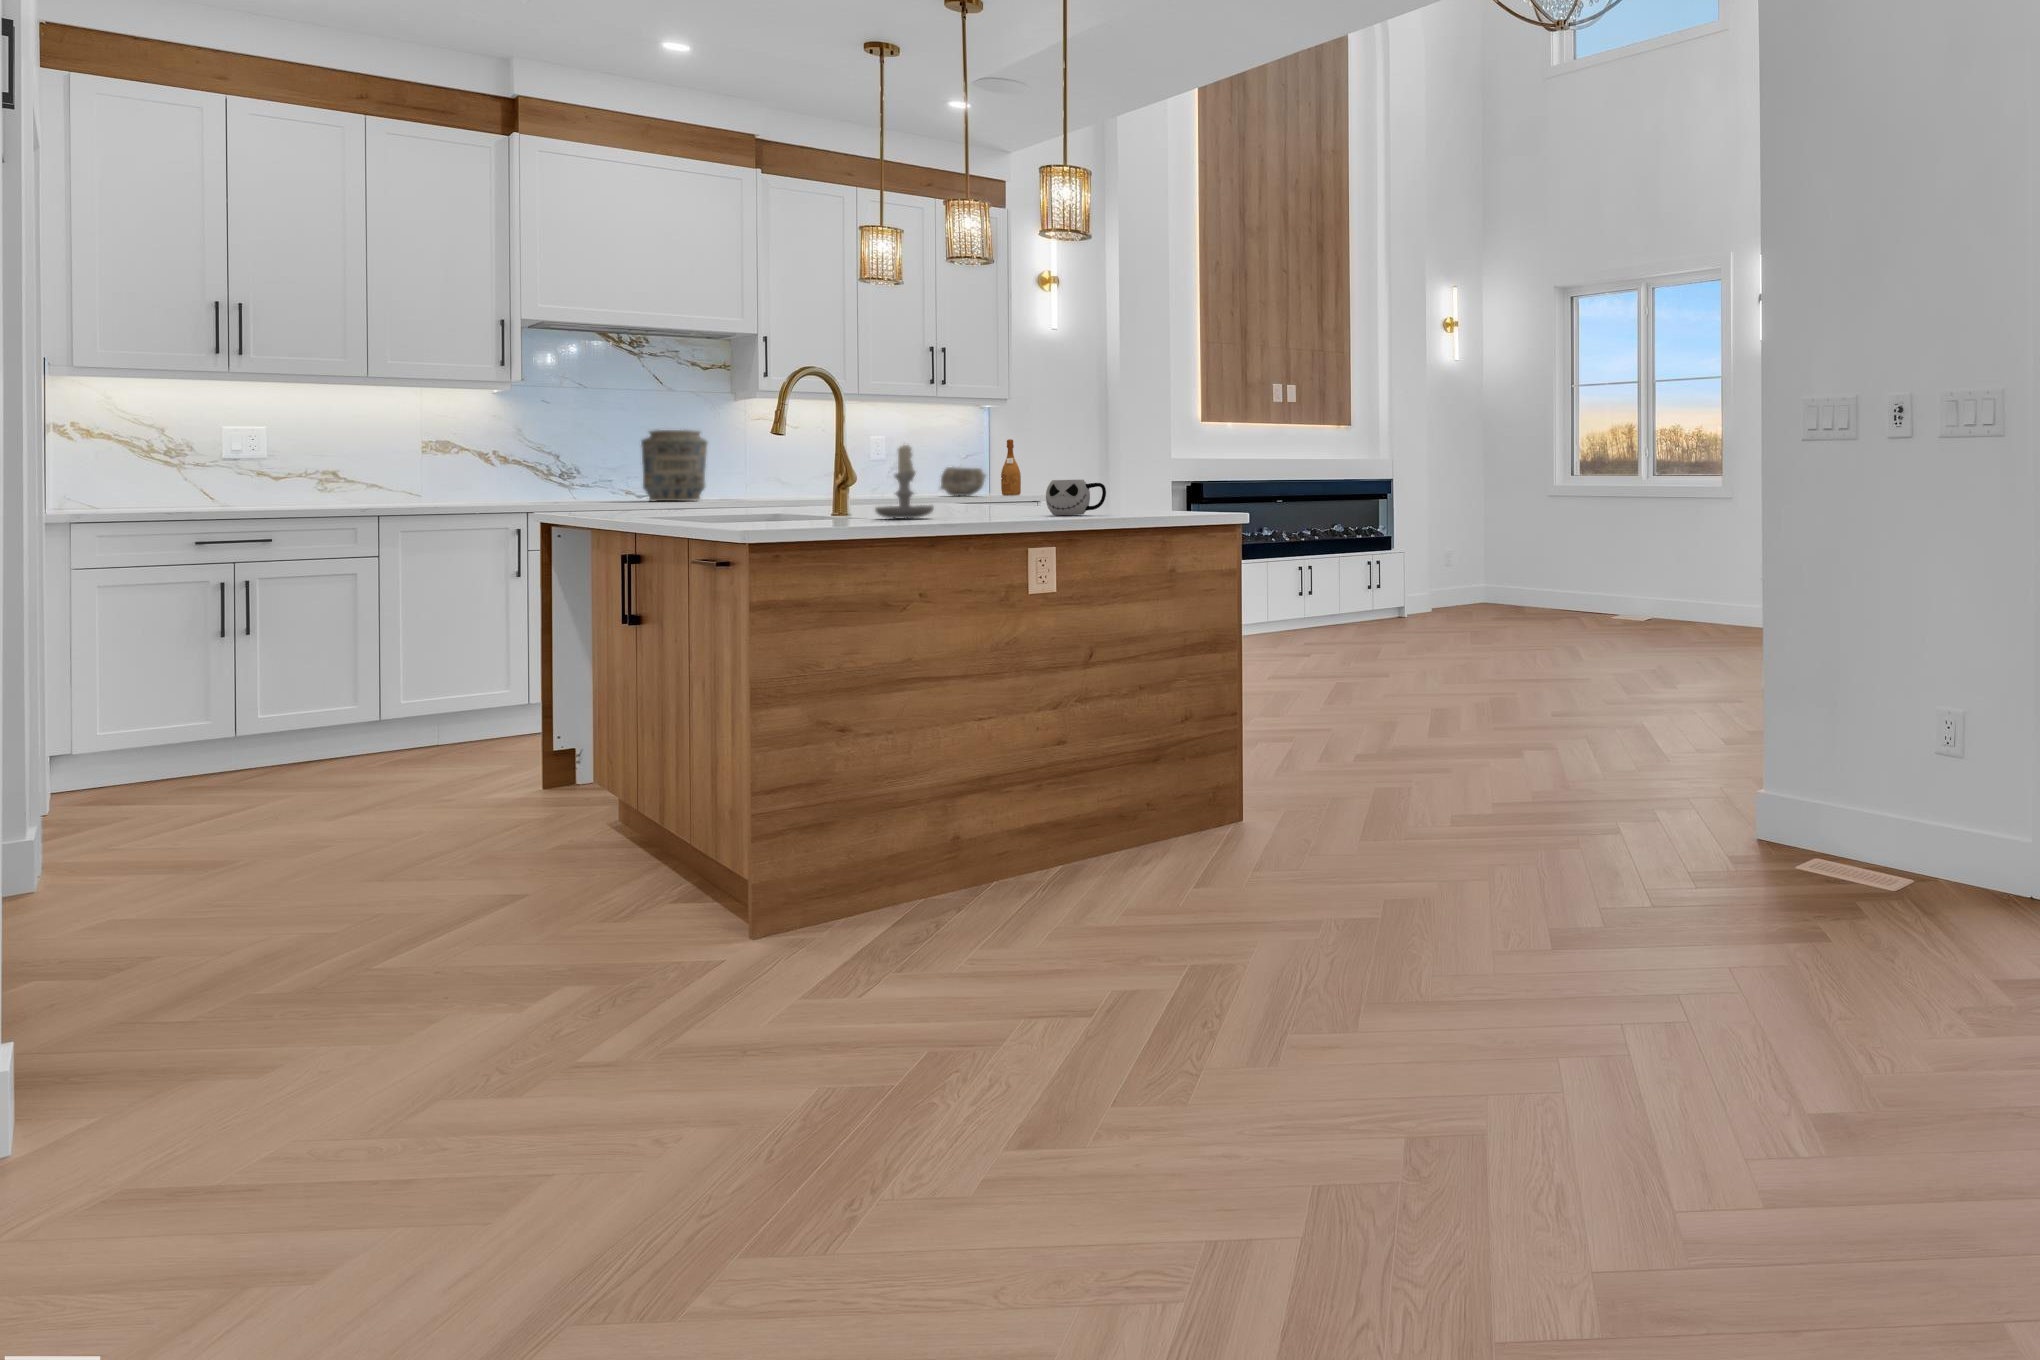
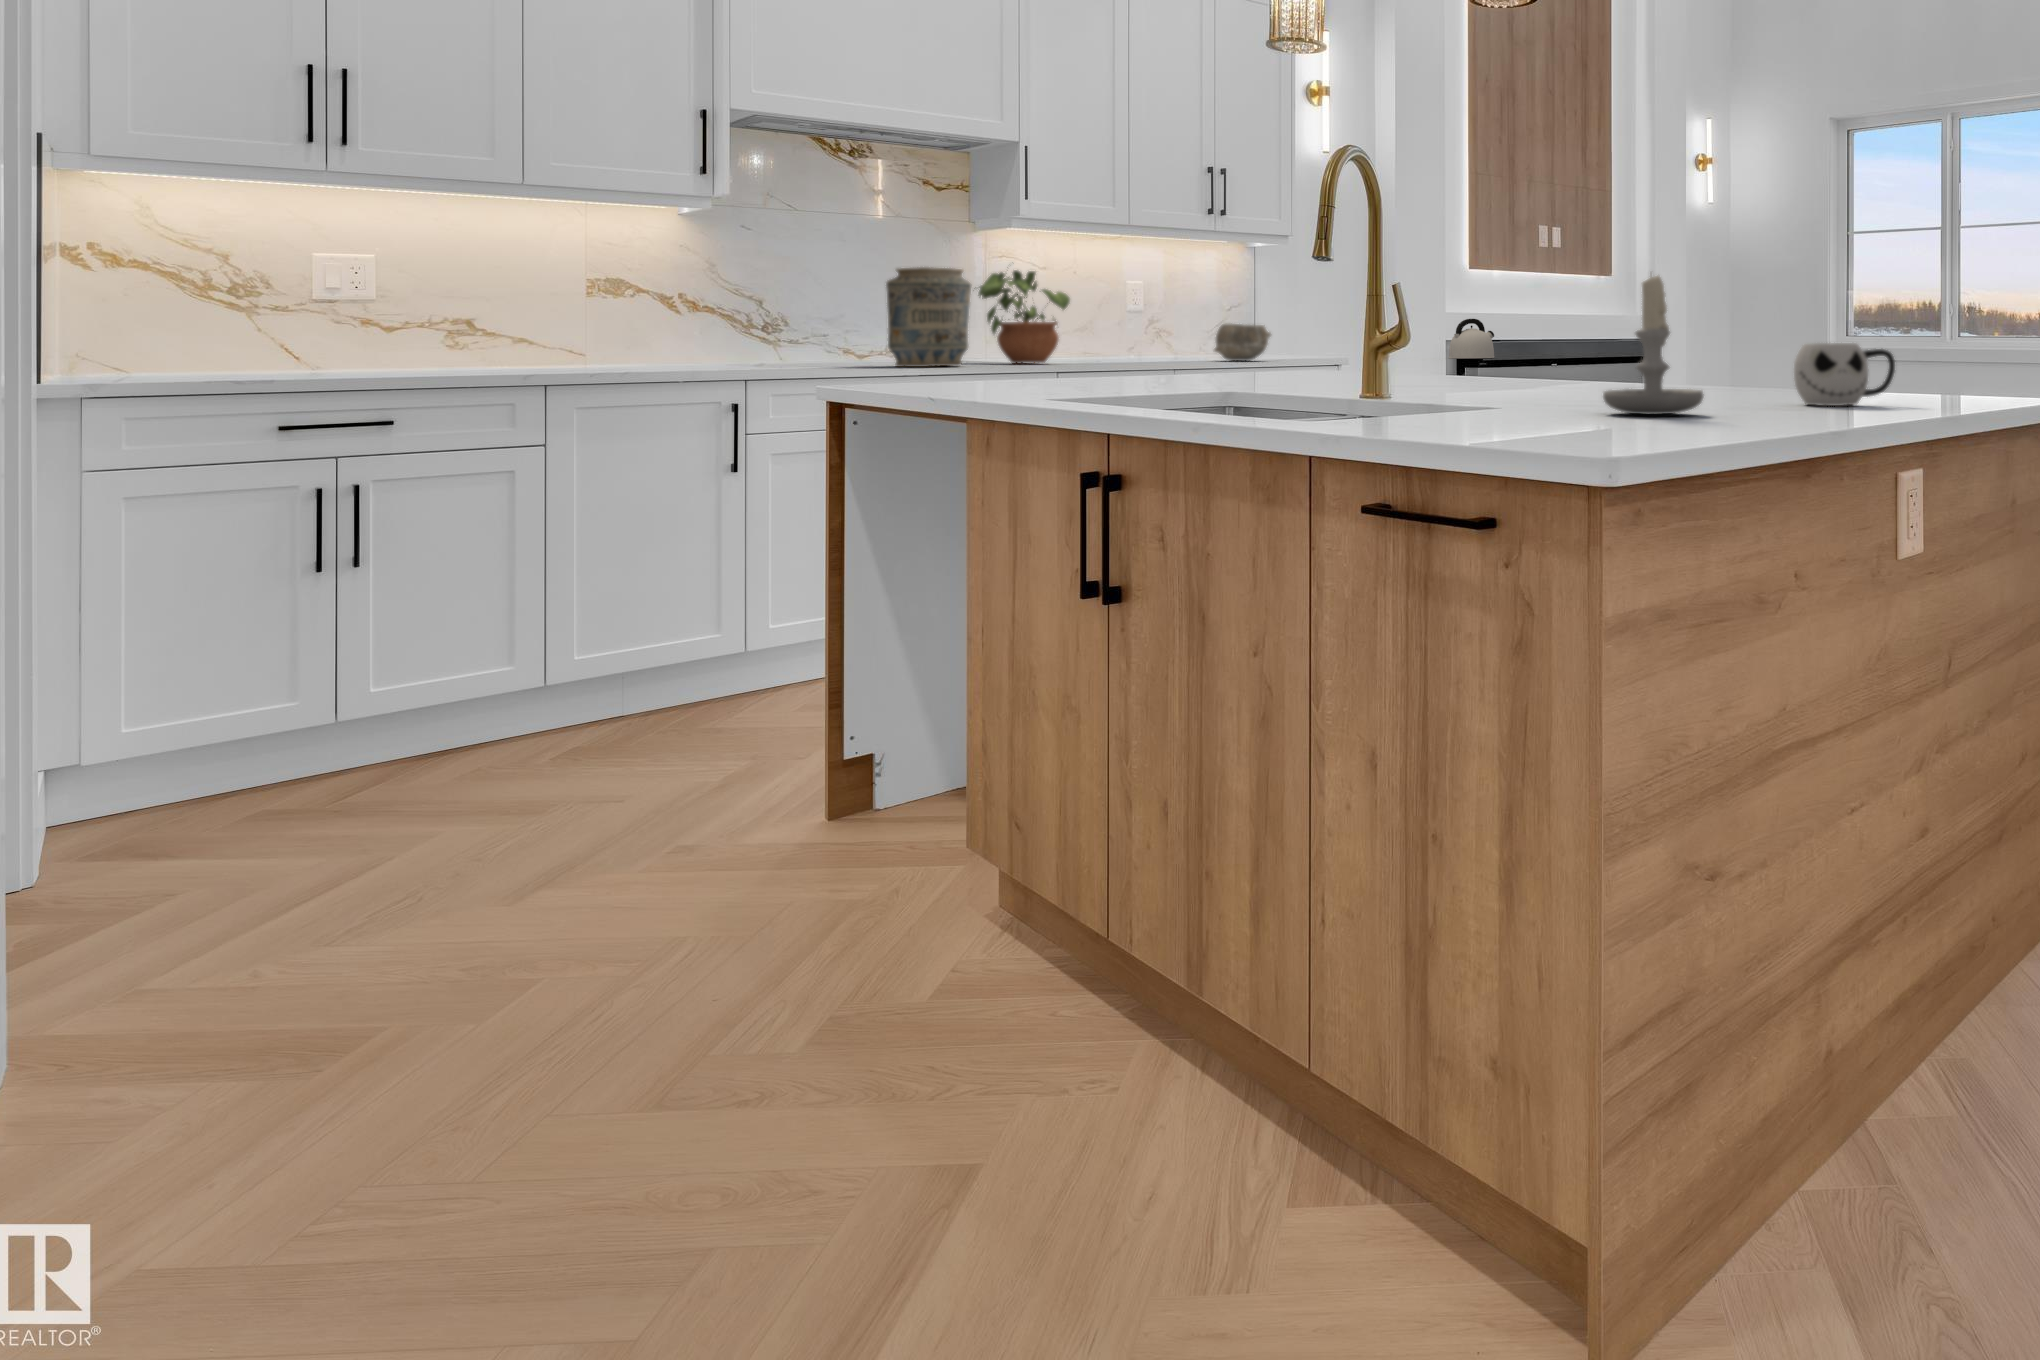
potted plant: none [725,423,799,499] -> present [978,270,1070,364]
wine bottle: present [1001,439,1021,495] -> none [1278,289,1302,360]
kettle: none [1172,461,1213,493] -> present [1449,319,1495,359]

